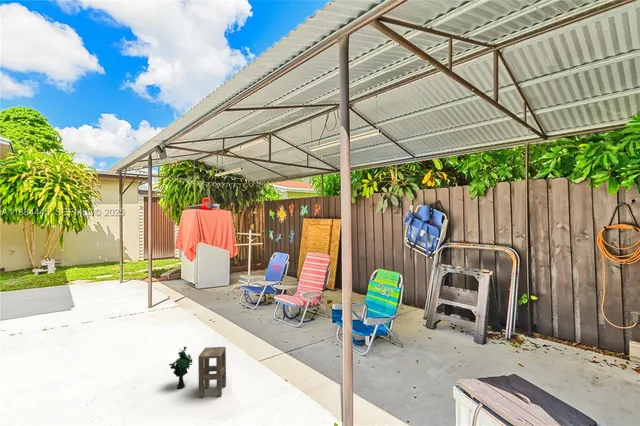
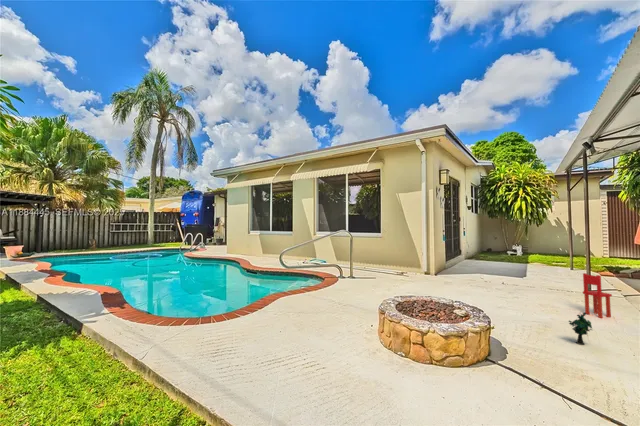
chair: none [160,291,184,338] -> present [583,273,612,318]
side table: present [198,347,226,398] -> none [591,319,628,364]

